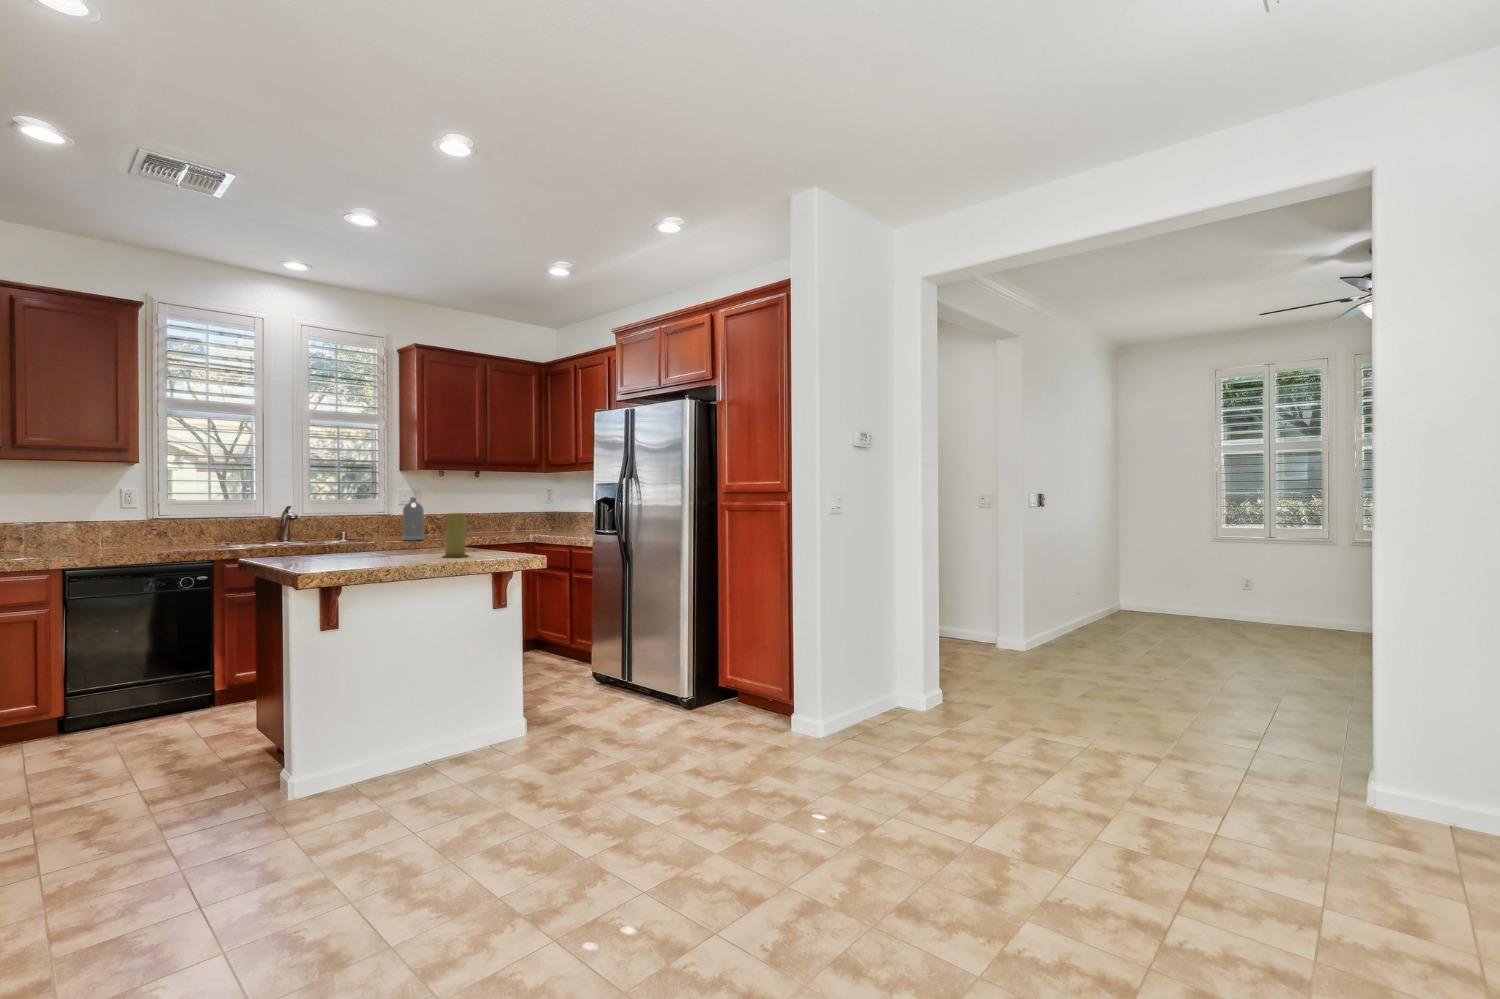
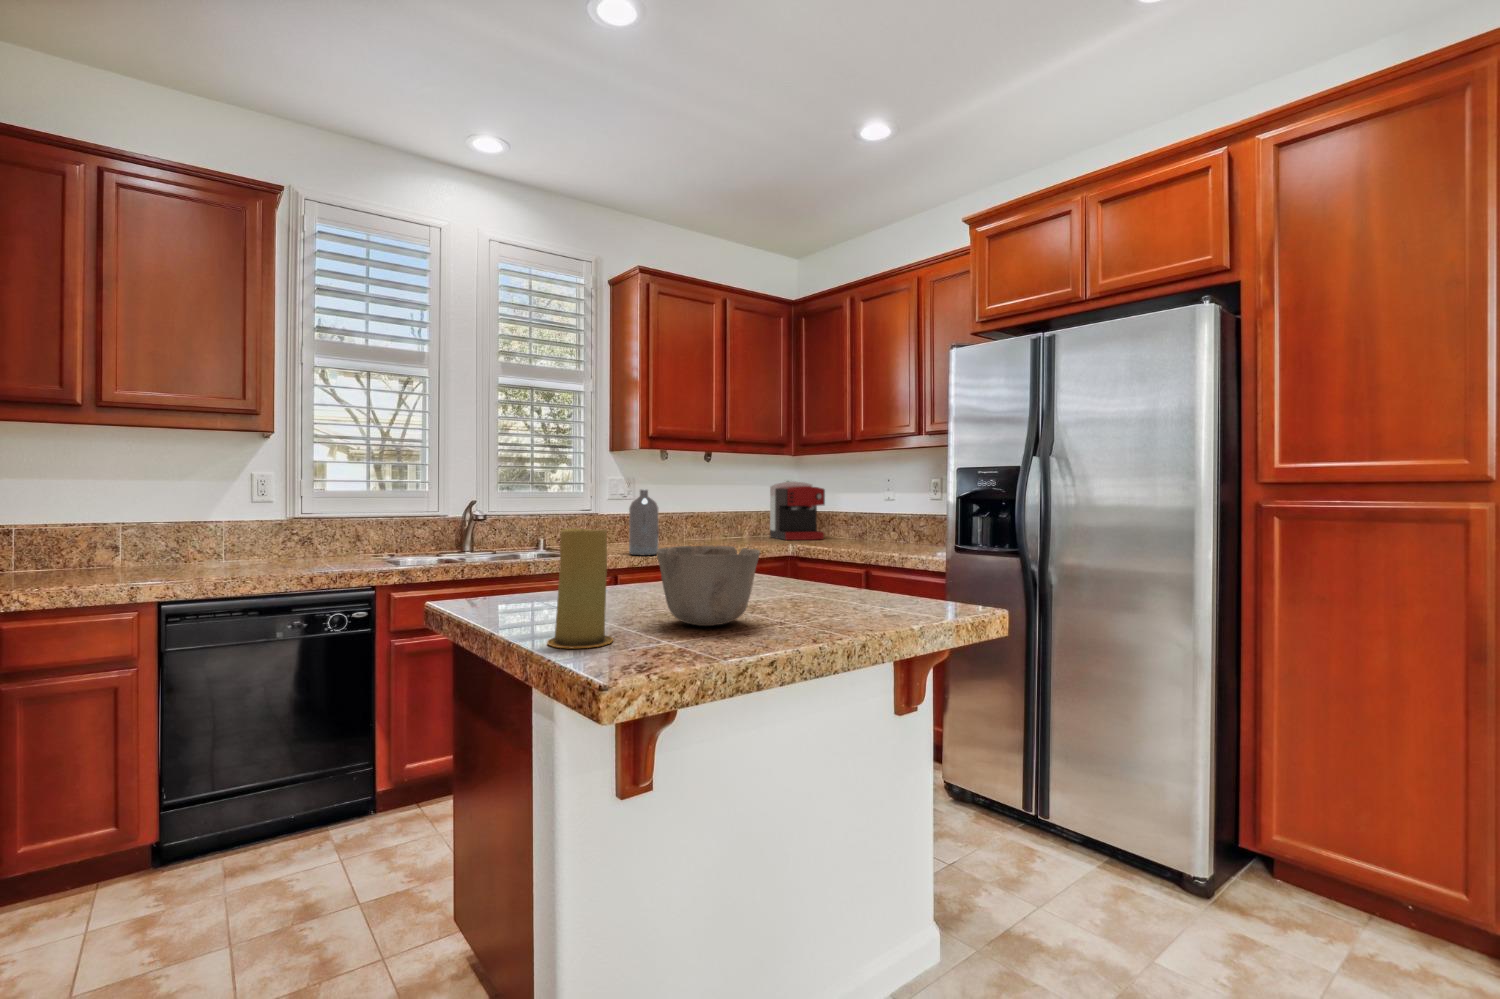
coffee maker: none [529,491,565,531] -> present [770,481,825,540]
candle: present [443,513,467,557] -> present [547,528,613,648]
ceramic bowl: none [349,525,403,560] -> present [656,546,760,626]

